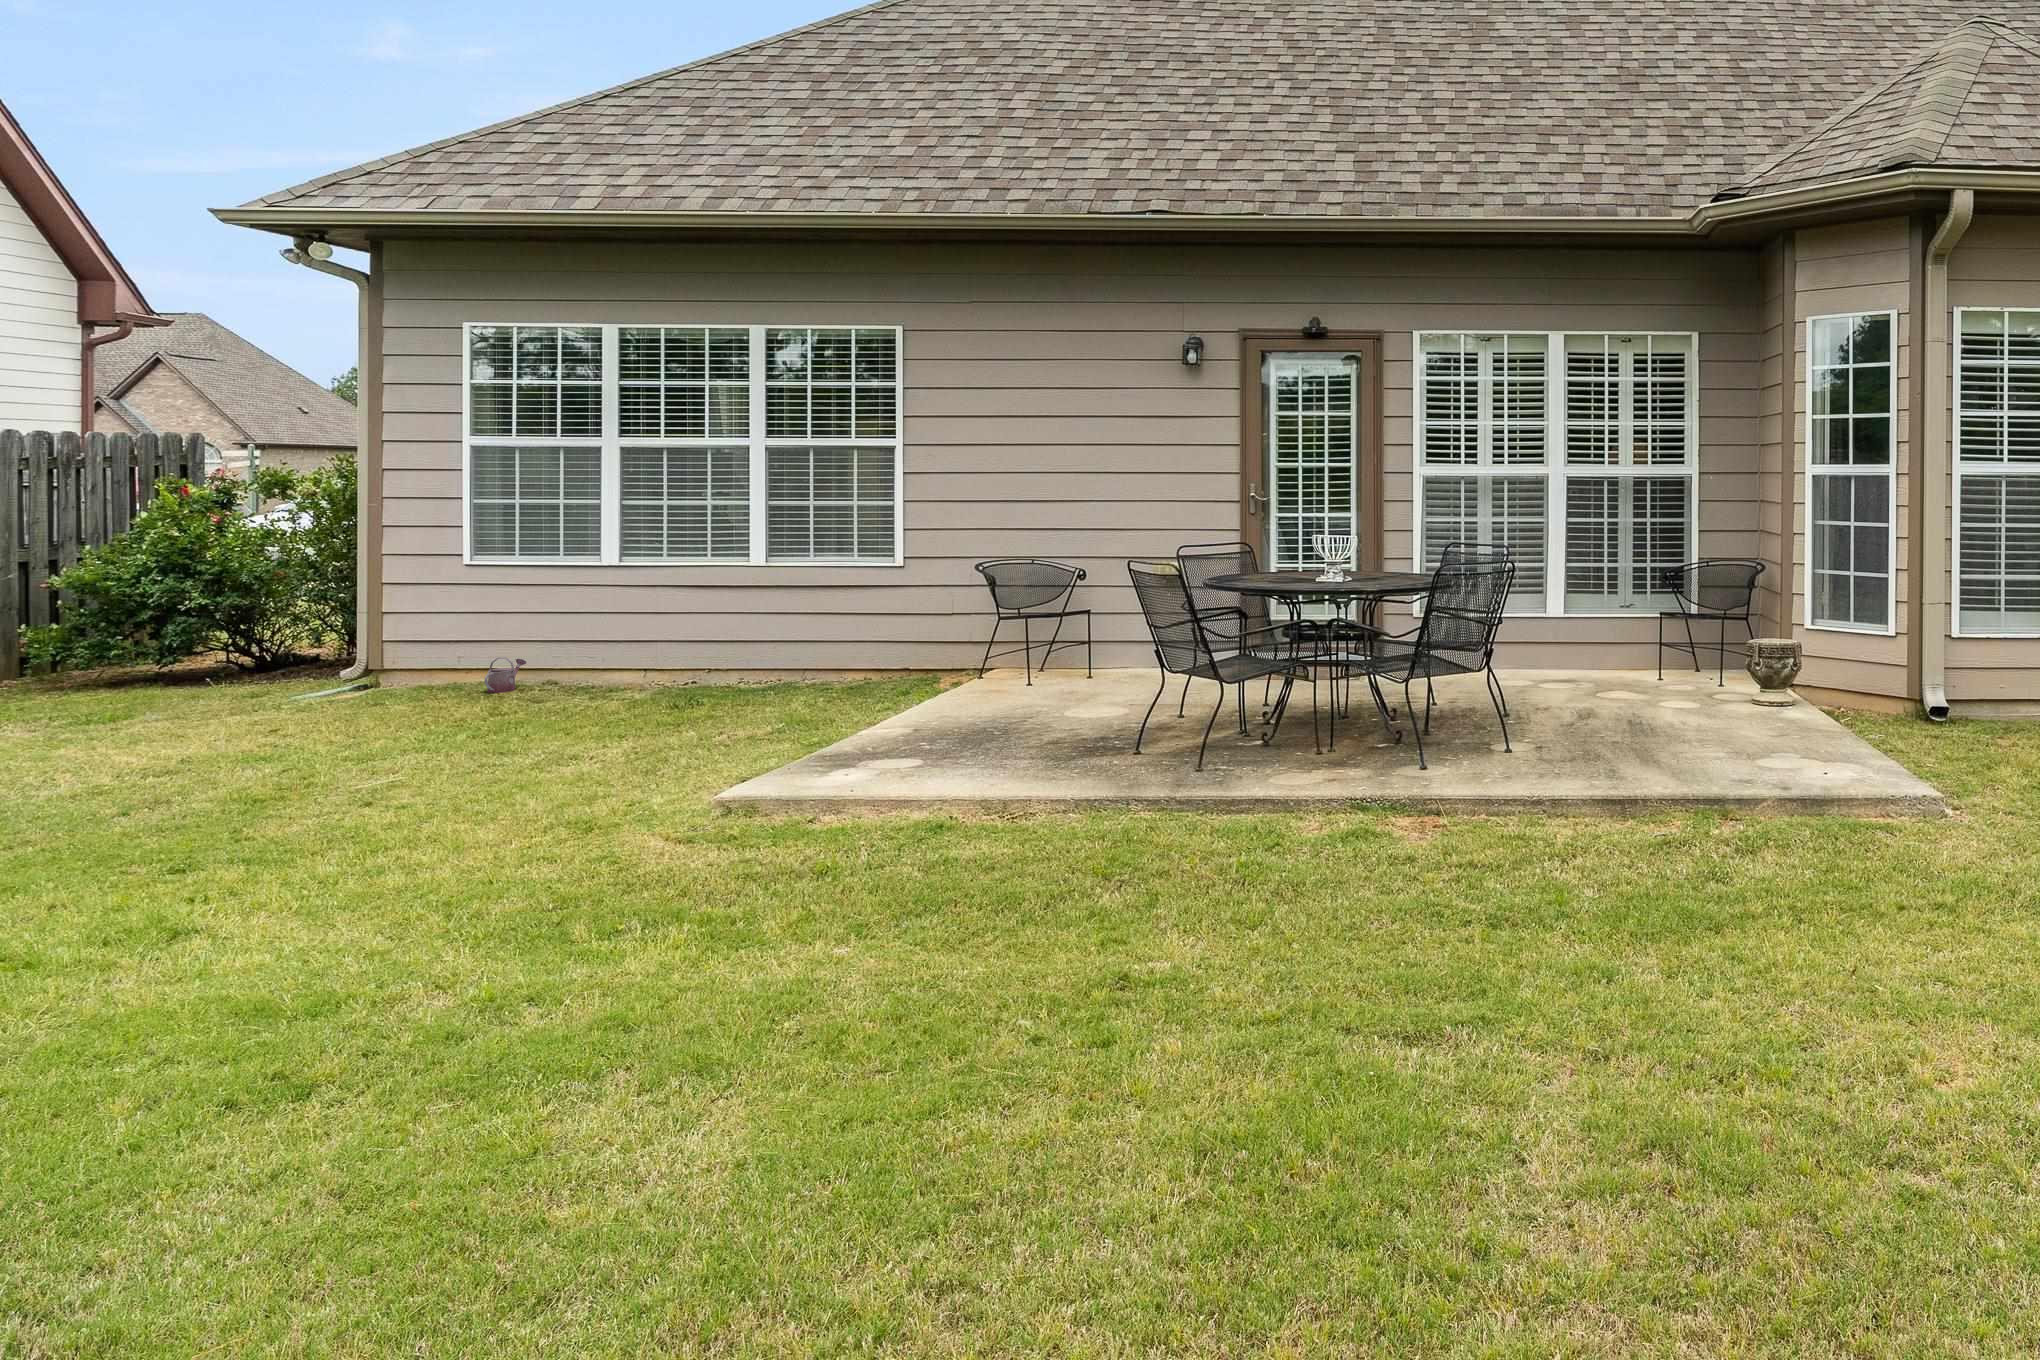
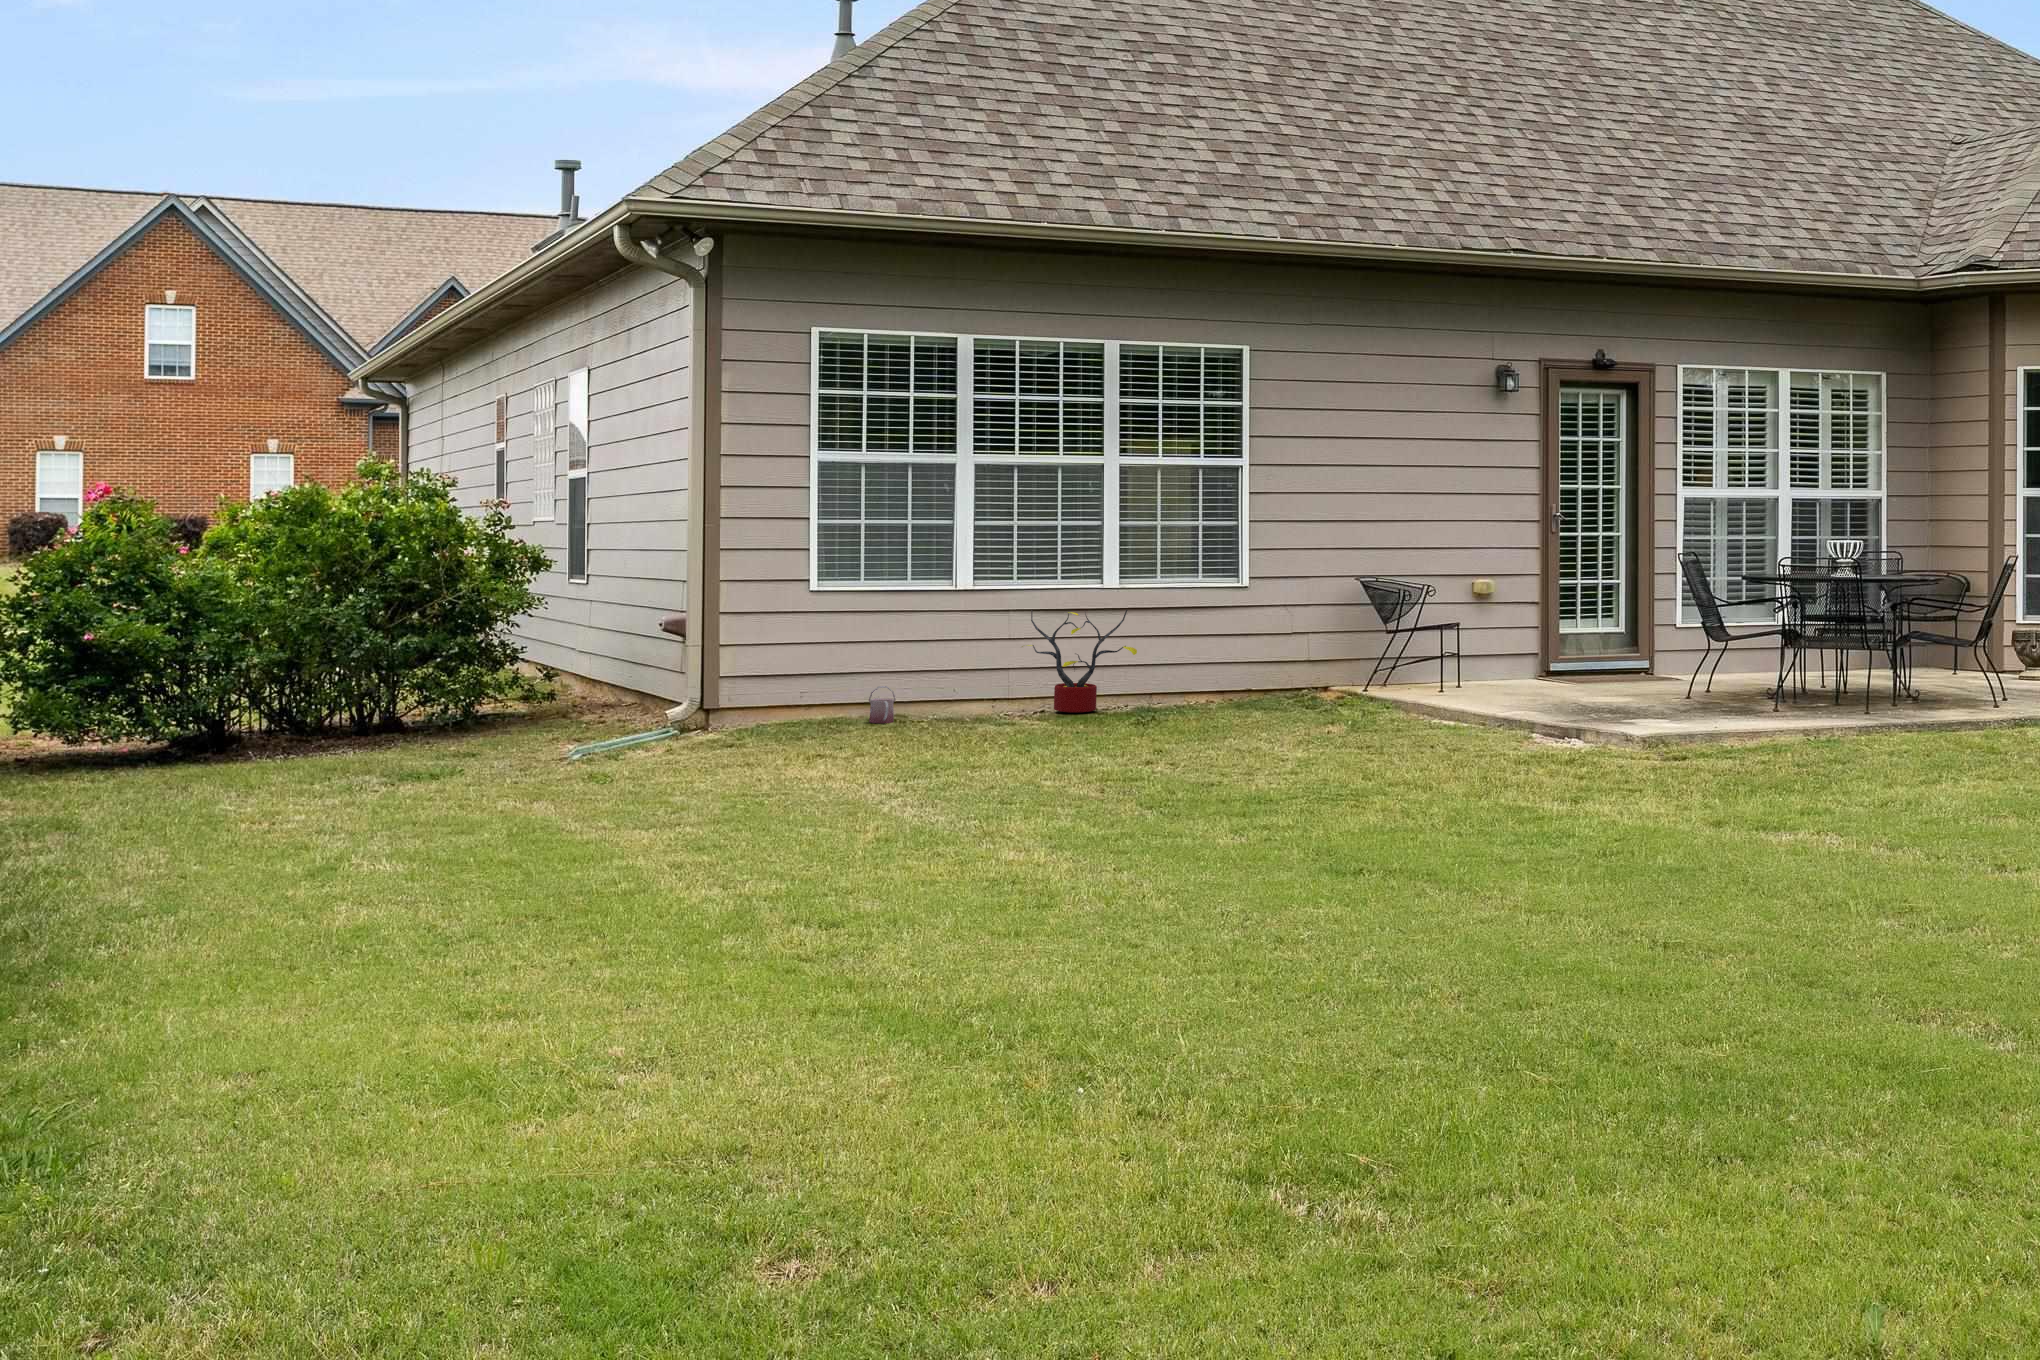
decorative plant: none [656,586,729,691] -> present [1022,610,1137,713]

